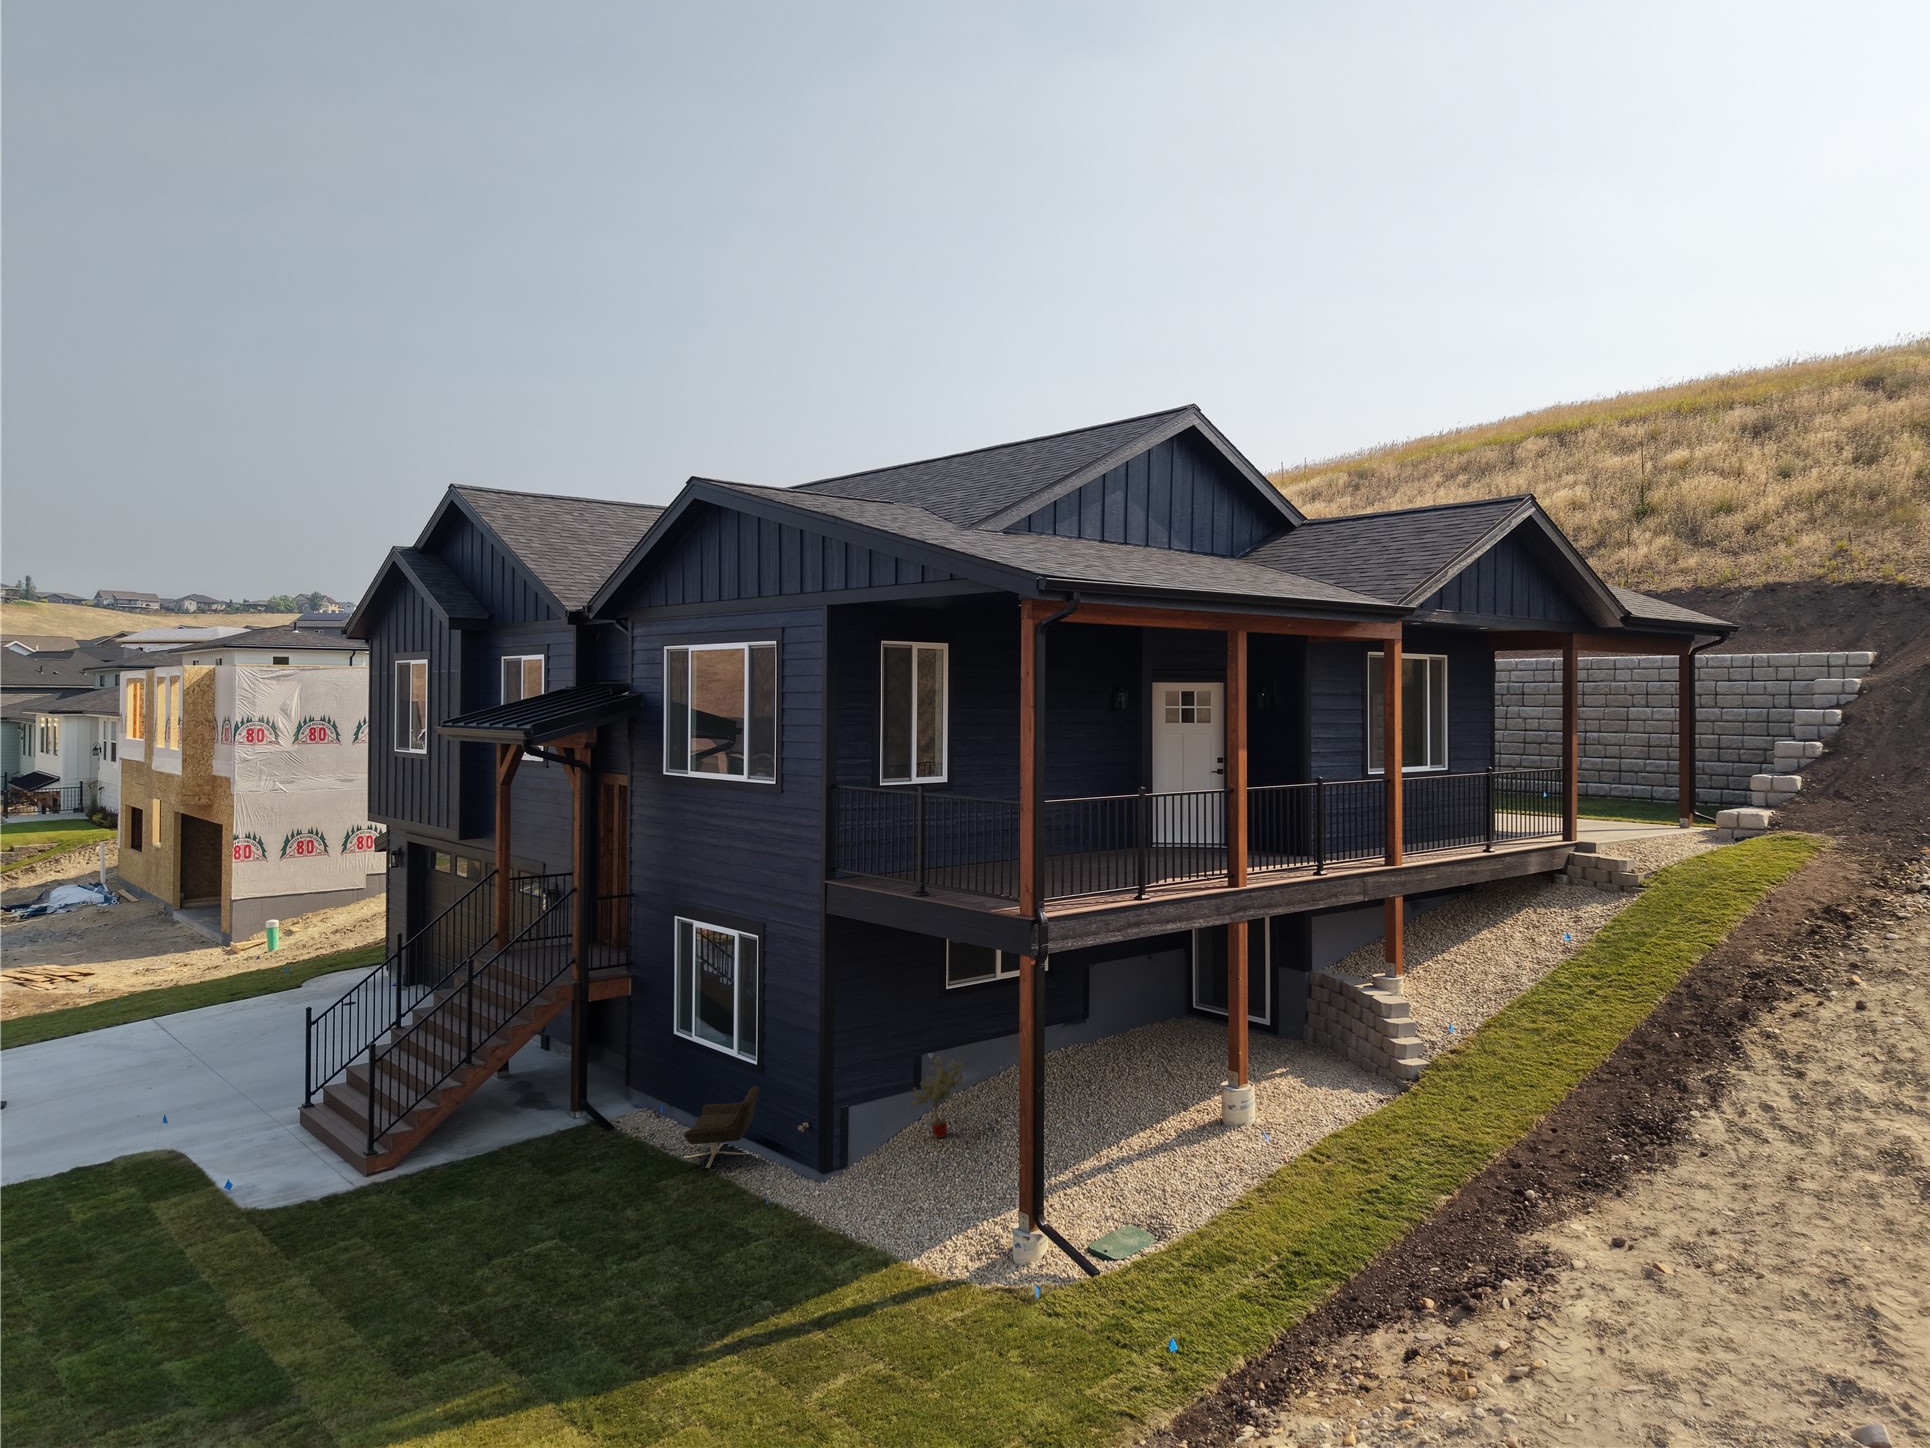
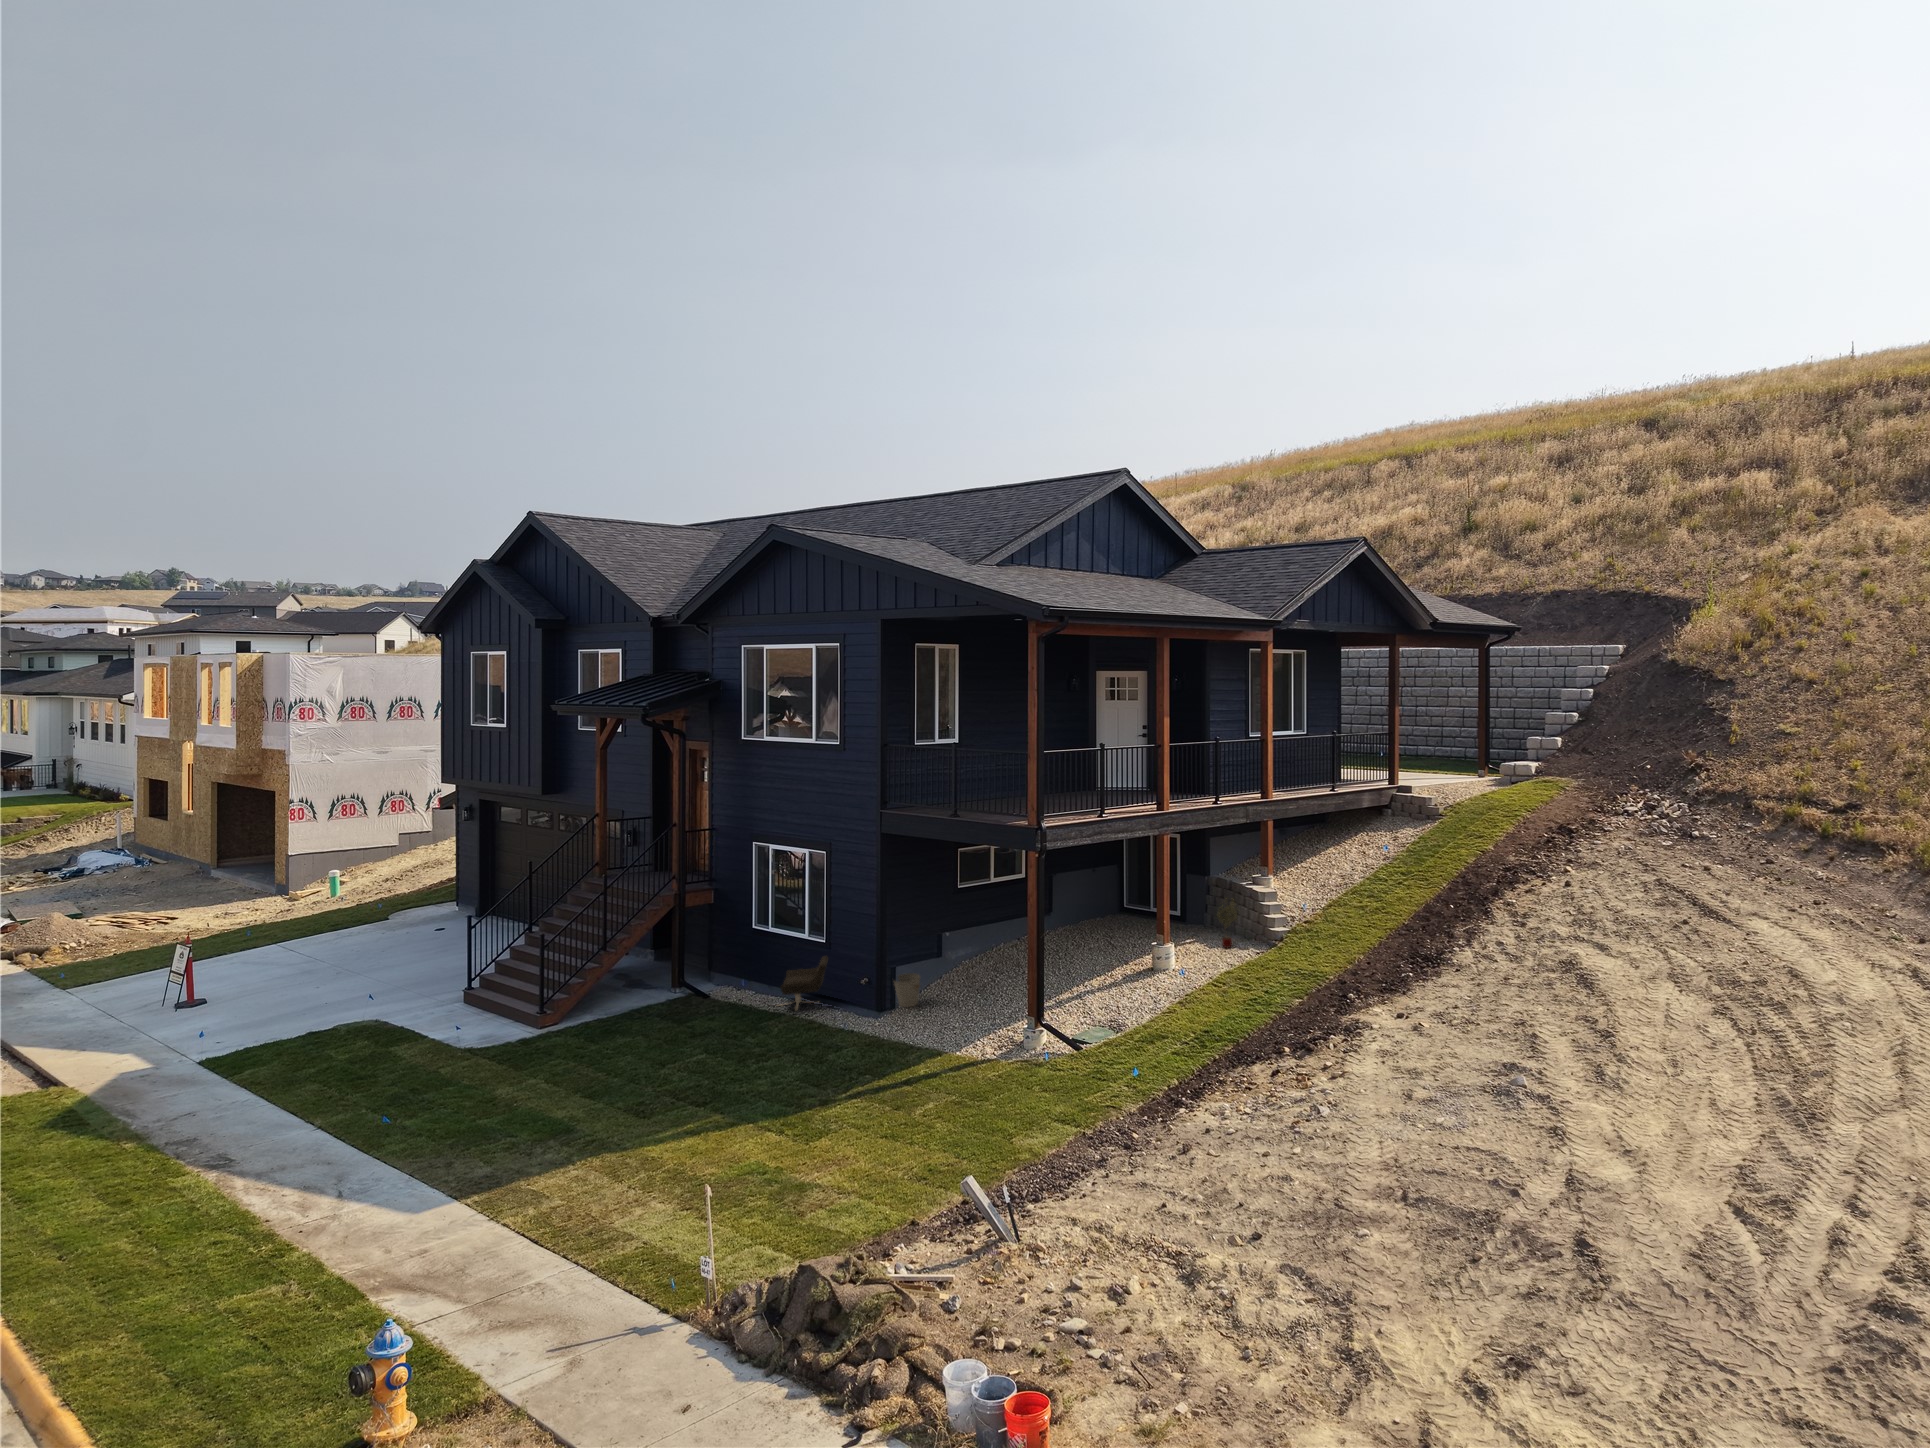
potted tree: present [911,1056,963,1138] -> present [1217,898,1239,948]
bucket: none [842,1118,884,1171] -> present [894,973,920,1007]

